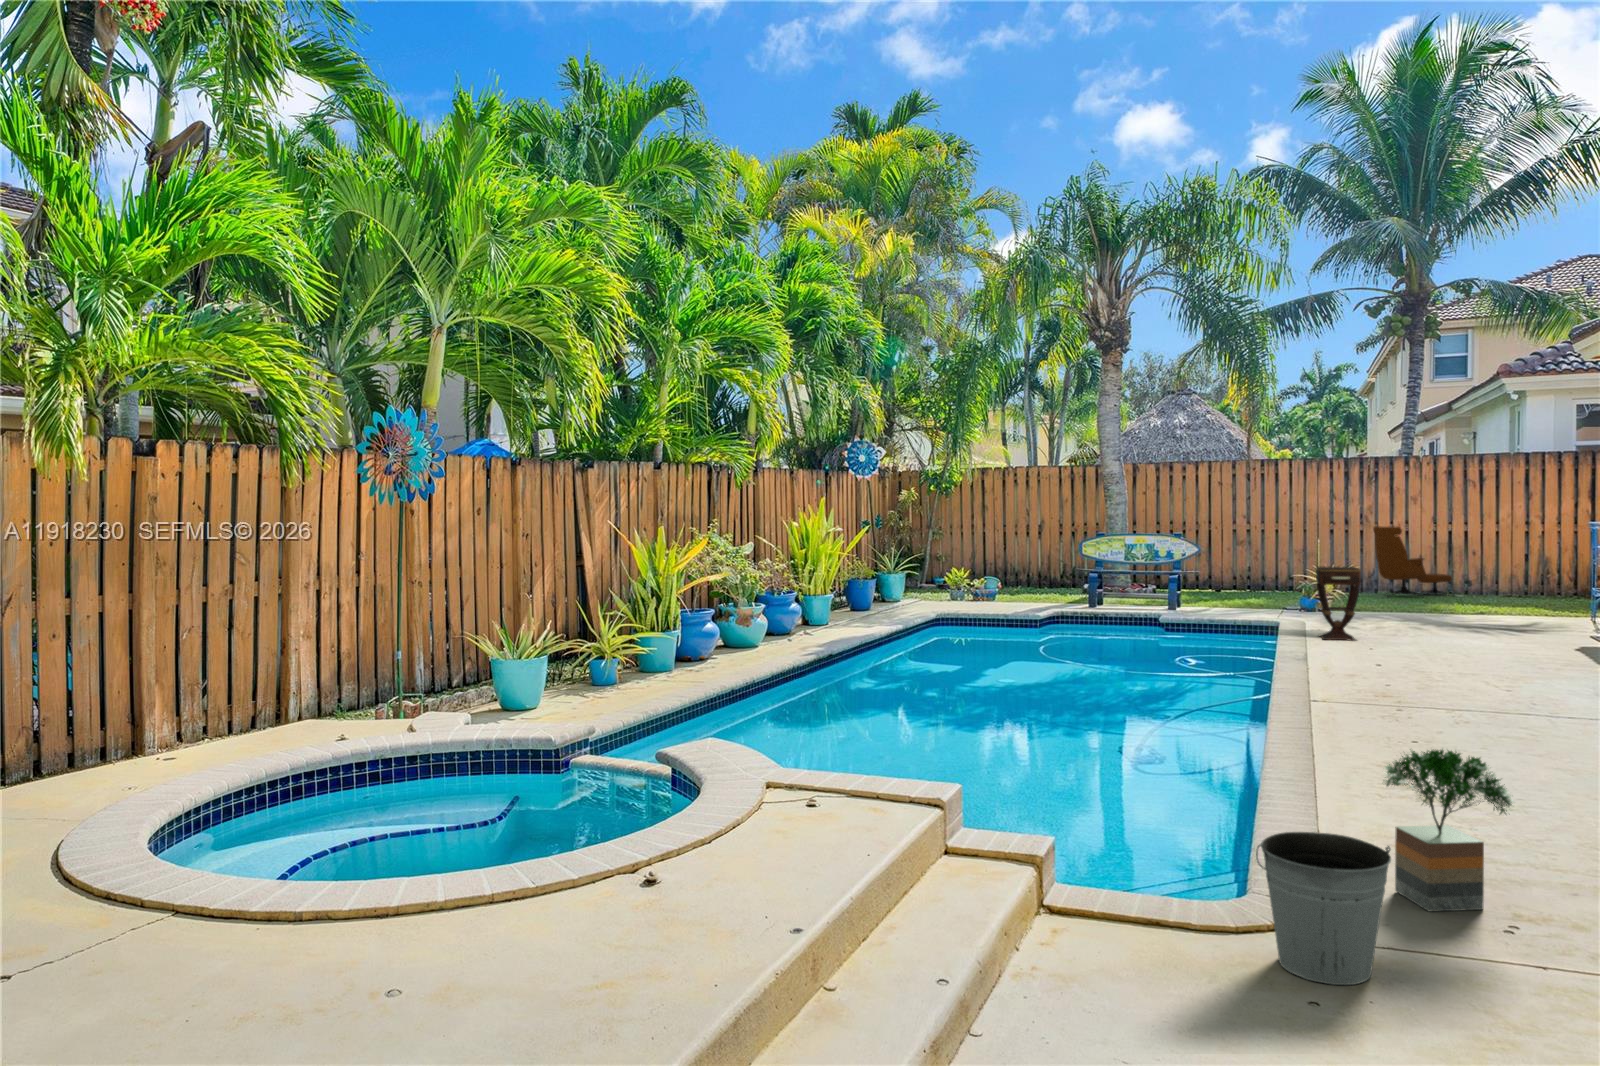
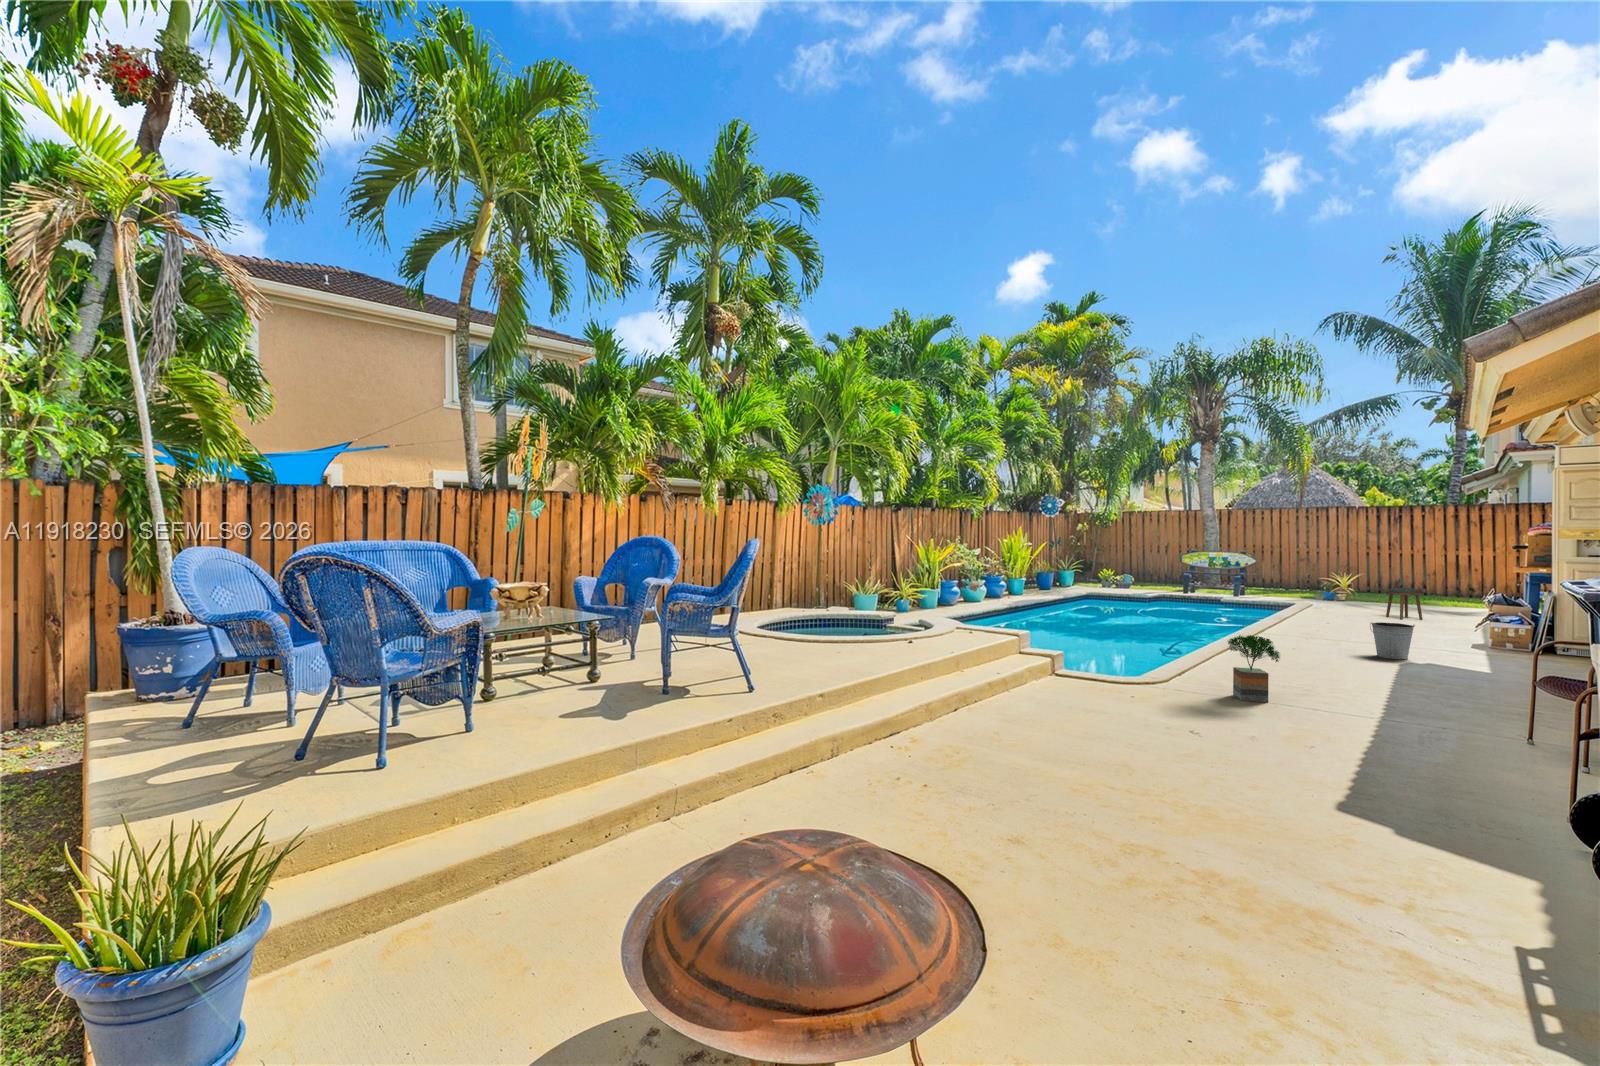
lounge chair: present [1373,526,1452,597] -> none [1395,551,1459,598]
side table: present [1316,567,1361,641] -> none [1322,572,1350,616]
stool: none [1410,590,1463,643] -> present [1386,588,1423,620]
bucket: present [1256,832,1391,985] -> present [1370,622,1415,659]

